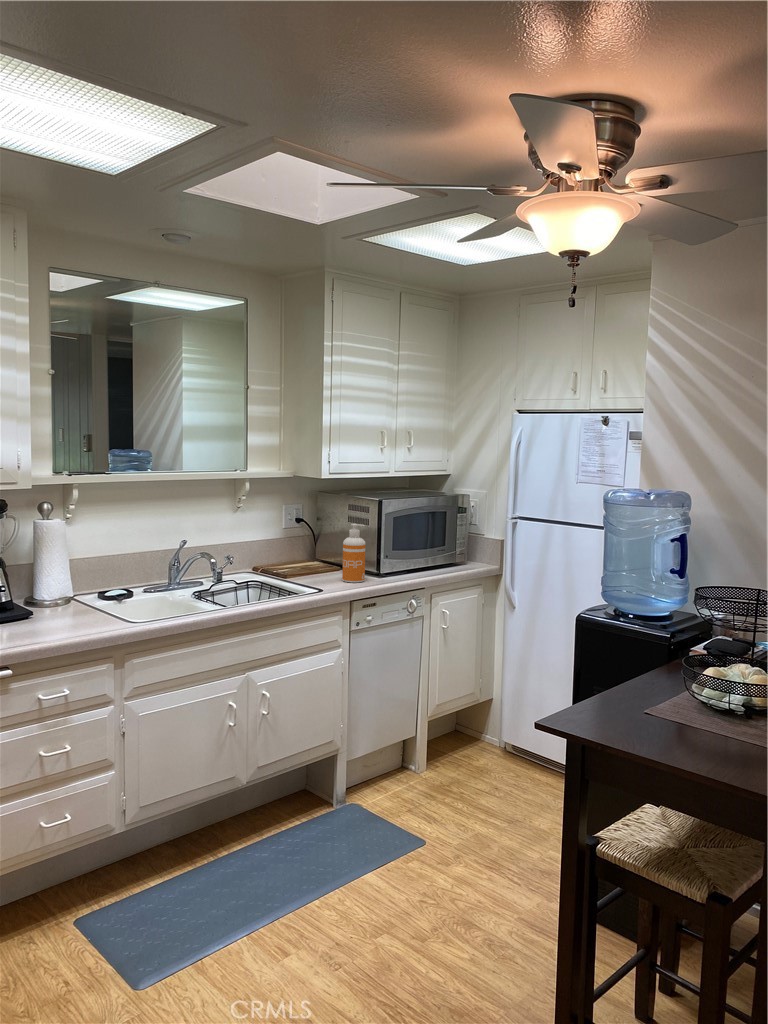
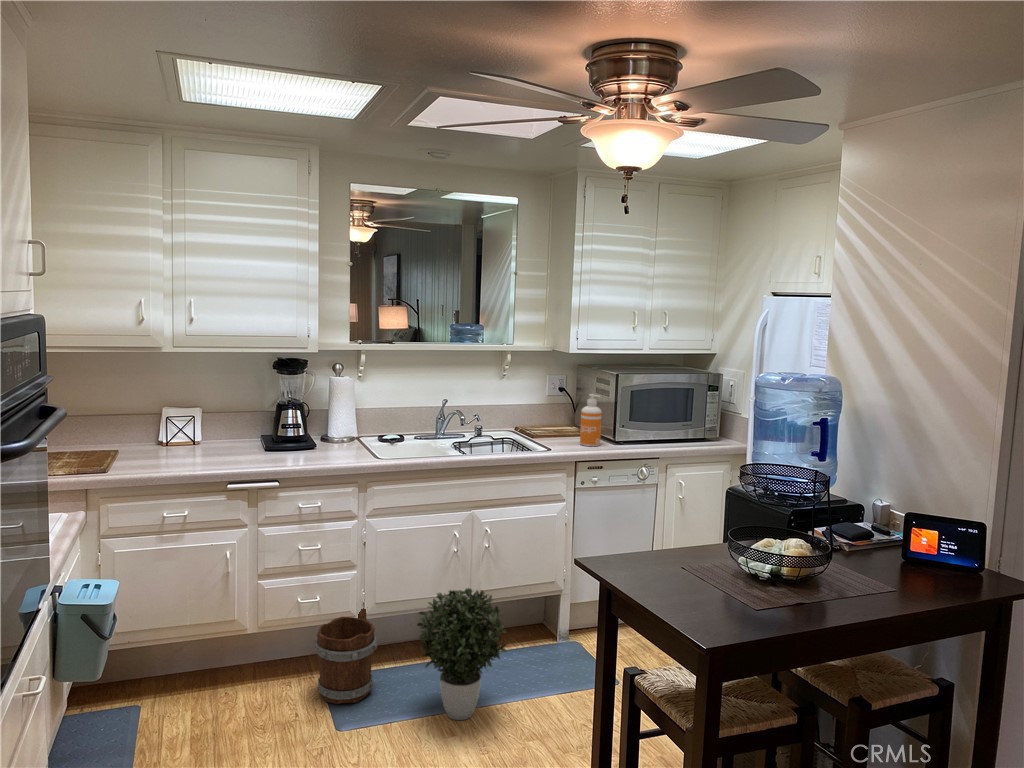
potted plant: none [221,768,335,934] -> present [417,588,507,720]
bucket: none [72,807,161,953] -> present [315,608,377,704]

